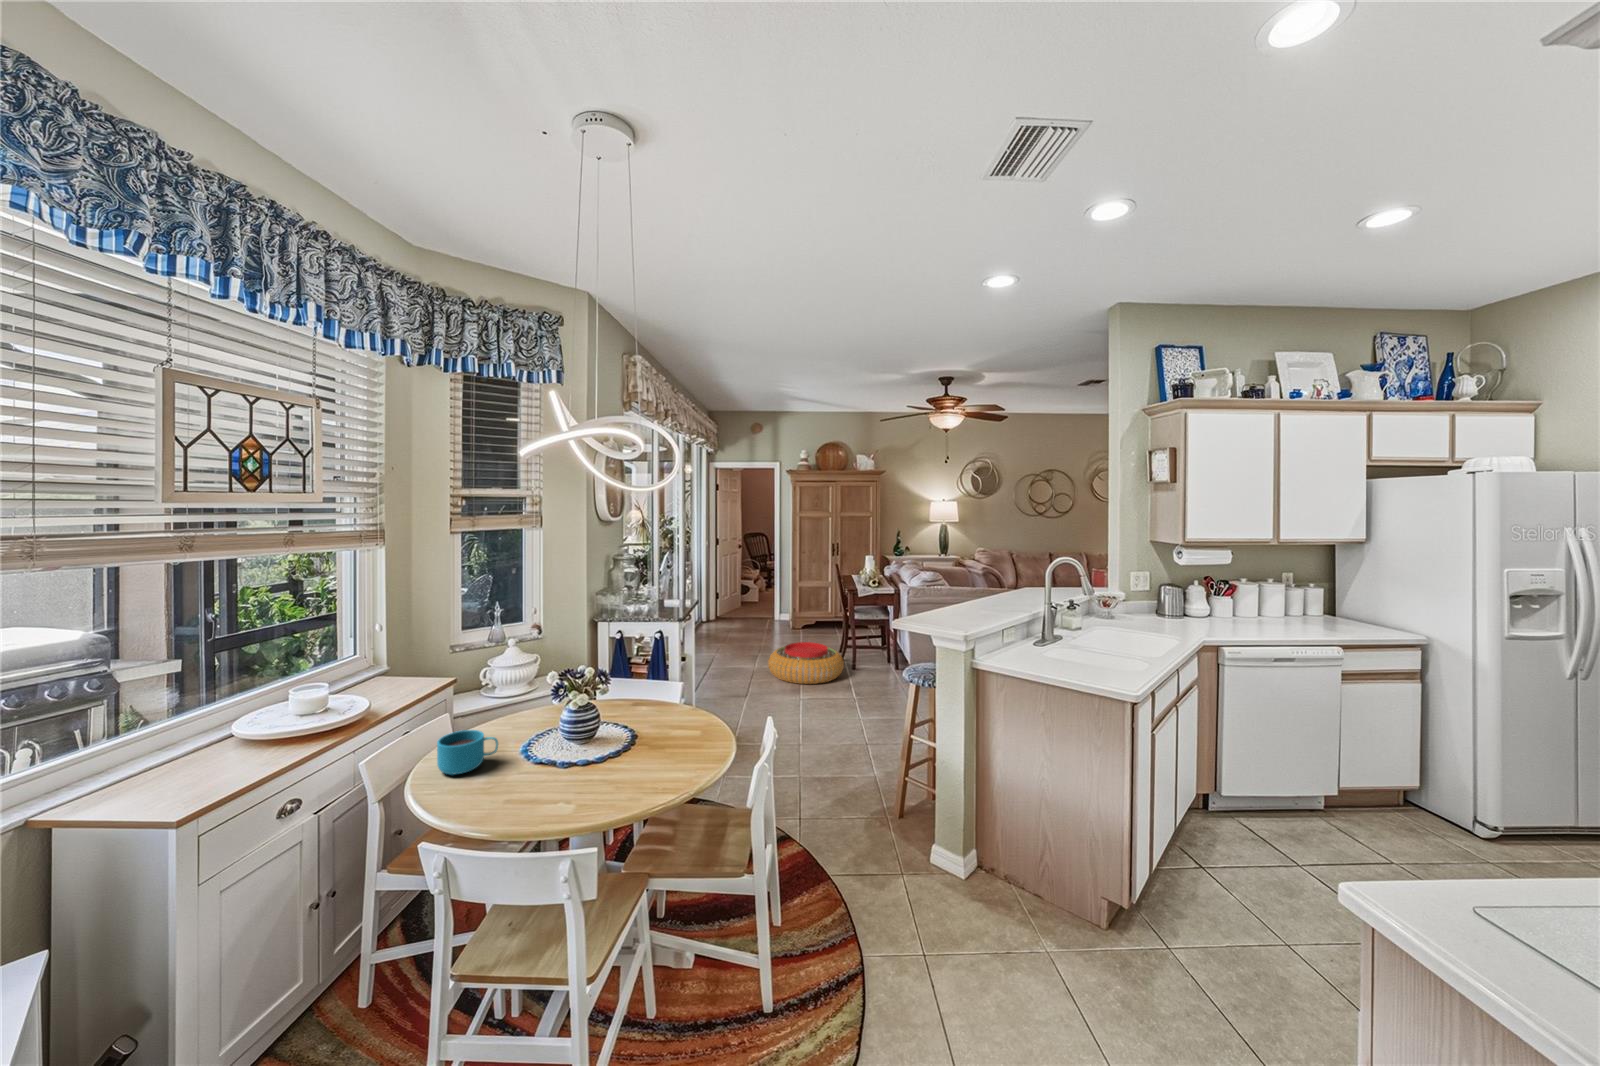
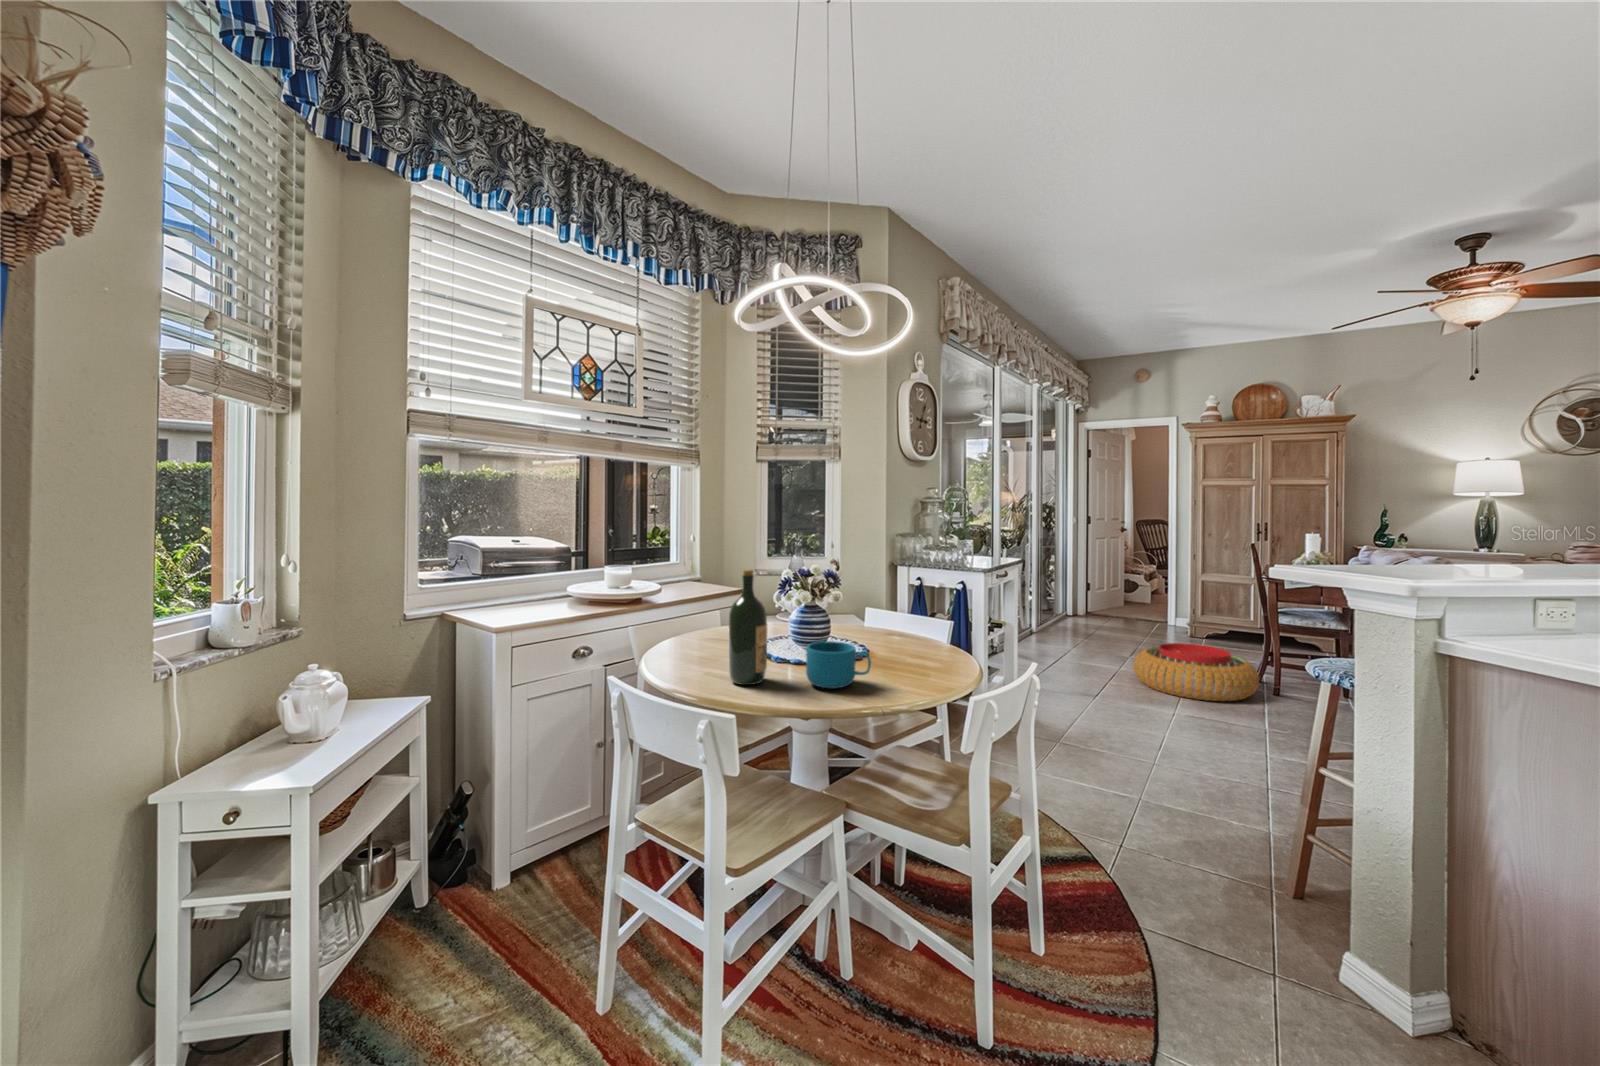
wine bottle: none [534,695,572,804] -> present [729,570,767,685]
cup: present [437,730,498,775] -> present [806,641,871,688]

